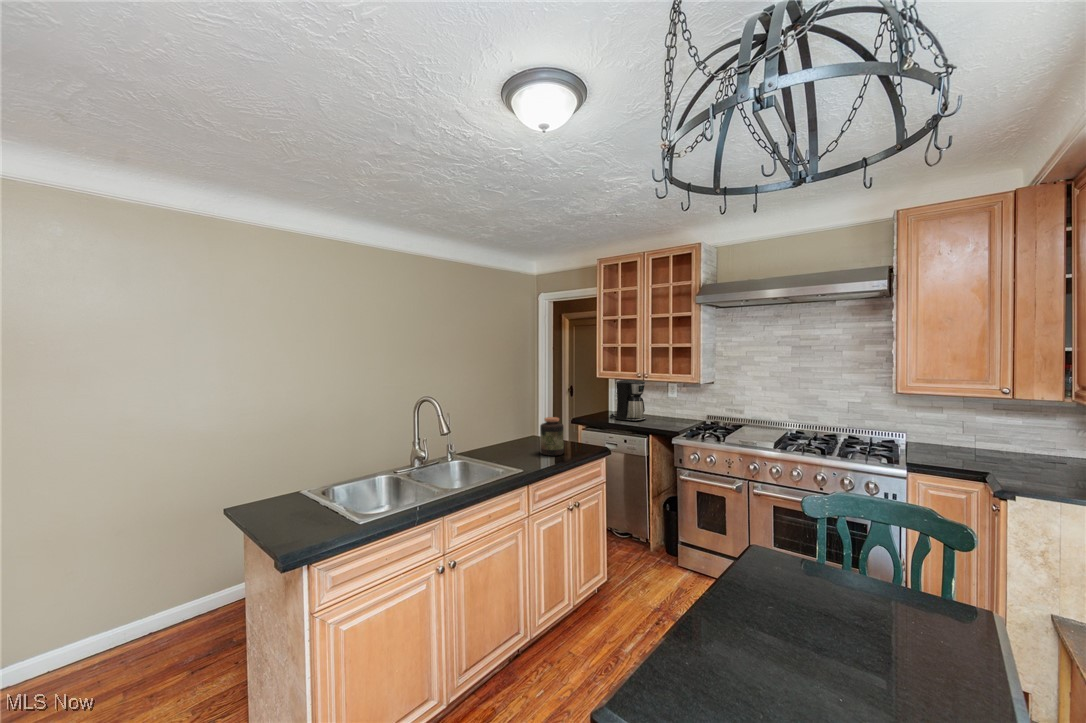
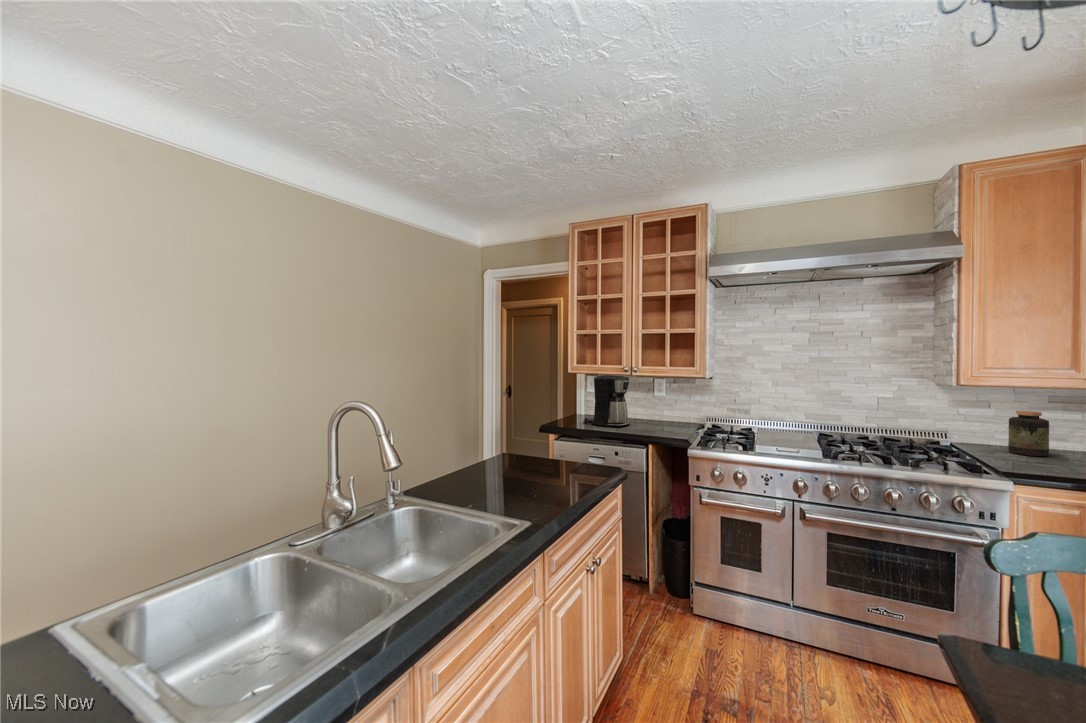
jar: present [540,417,564,456] -> present [1008,411,1049,456]

